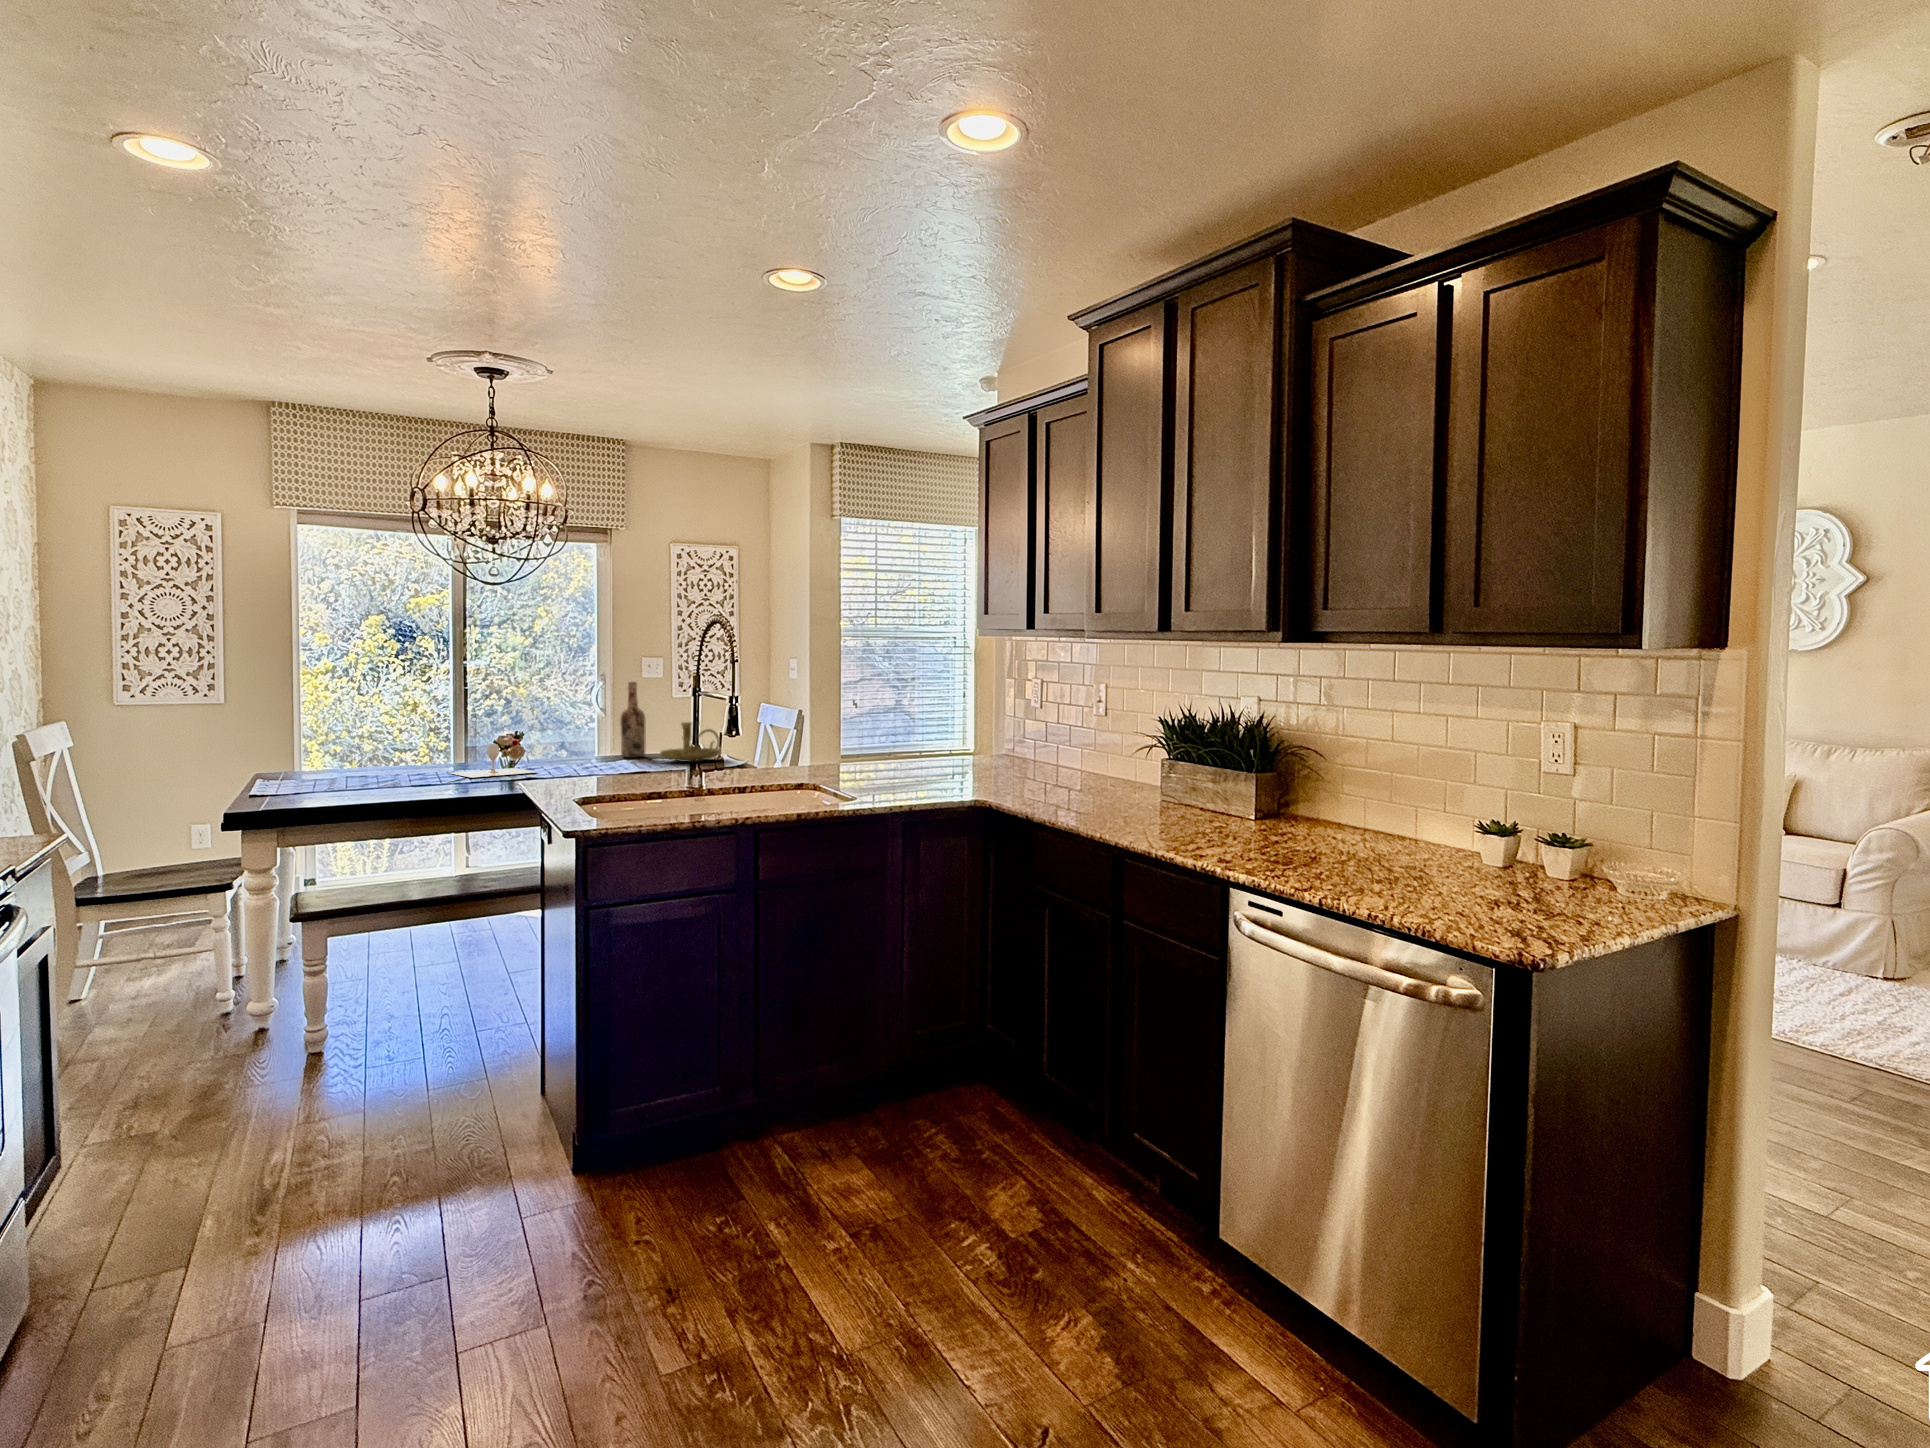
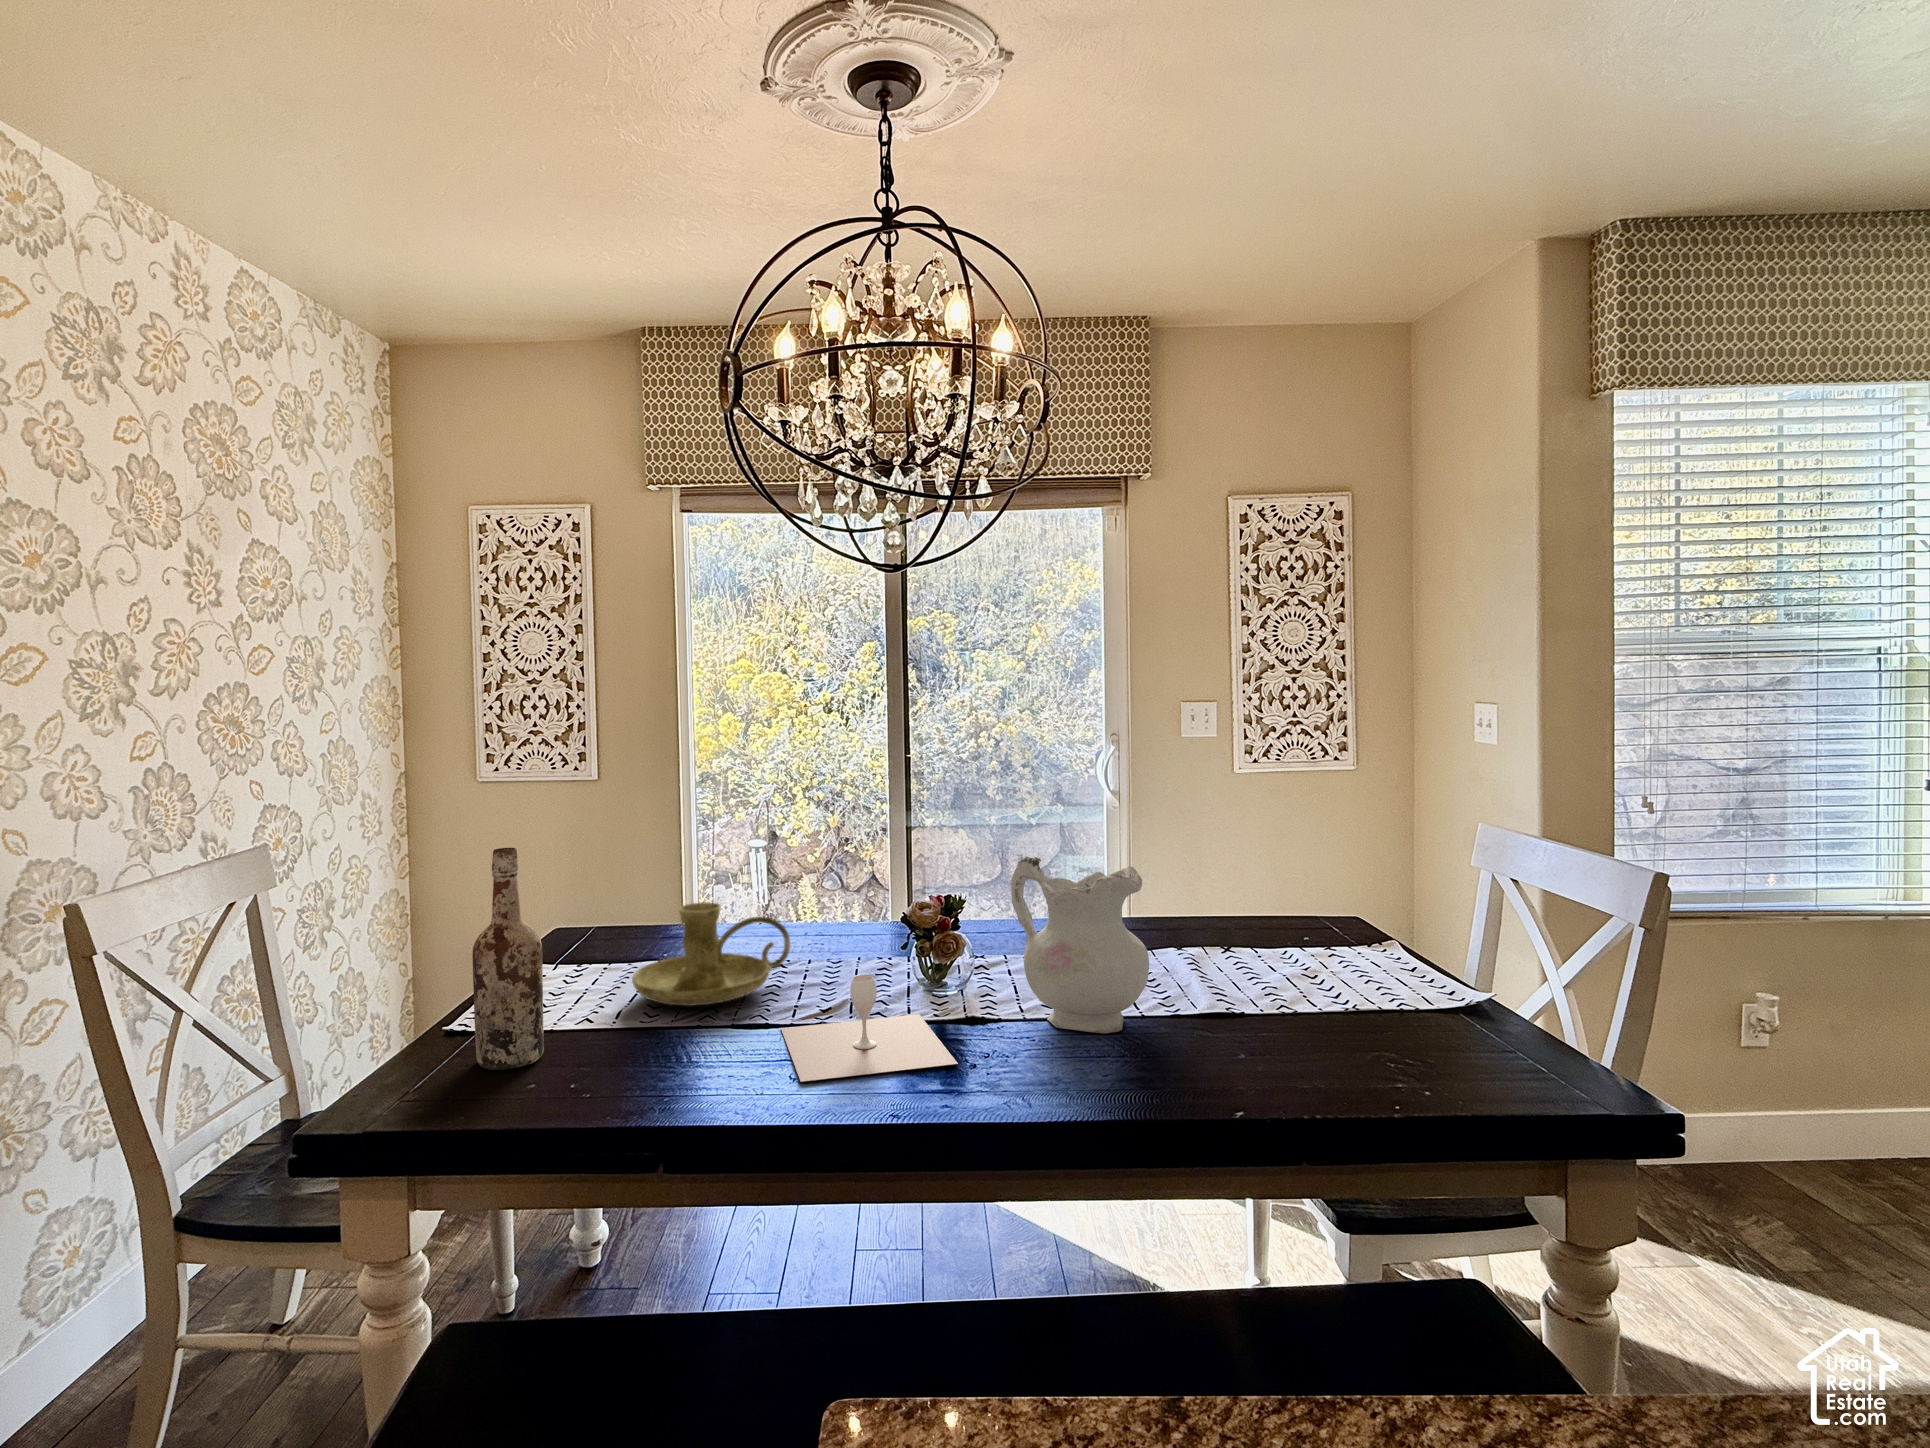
wine bottle: present [620,682,646,757] -> present [472,848,544,1070]
ceramic pitcher: none [557,699,618,766] -> present [1011,857,1149,1033]
candle holder: present [660,722,721,762] -> present [632,902,790,1006]

